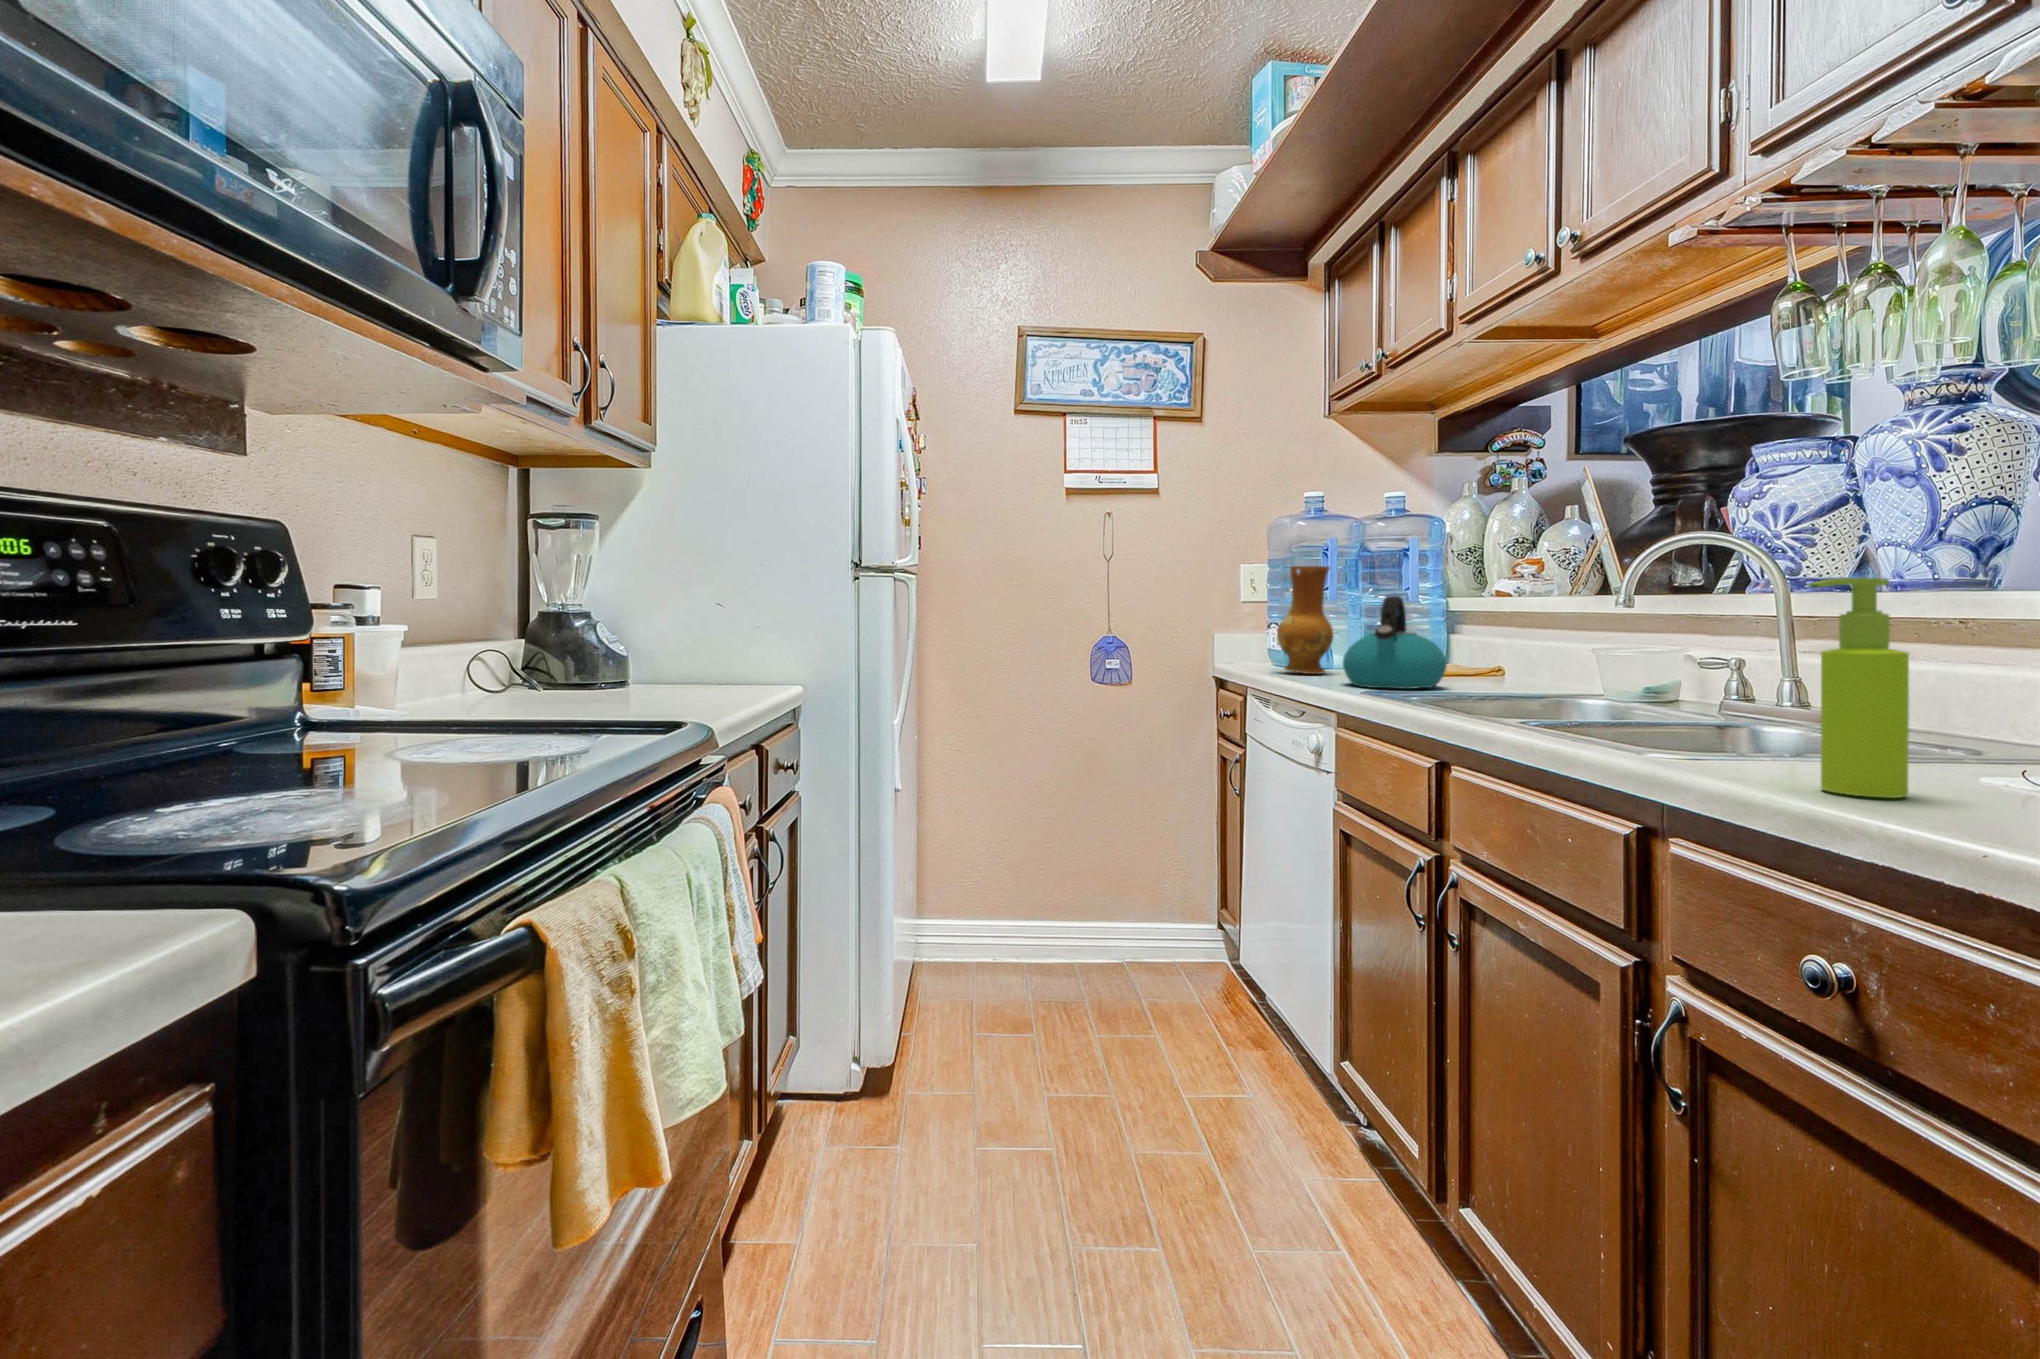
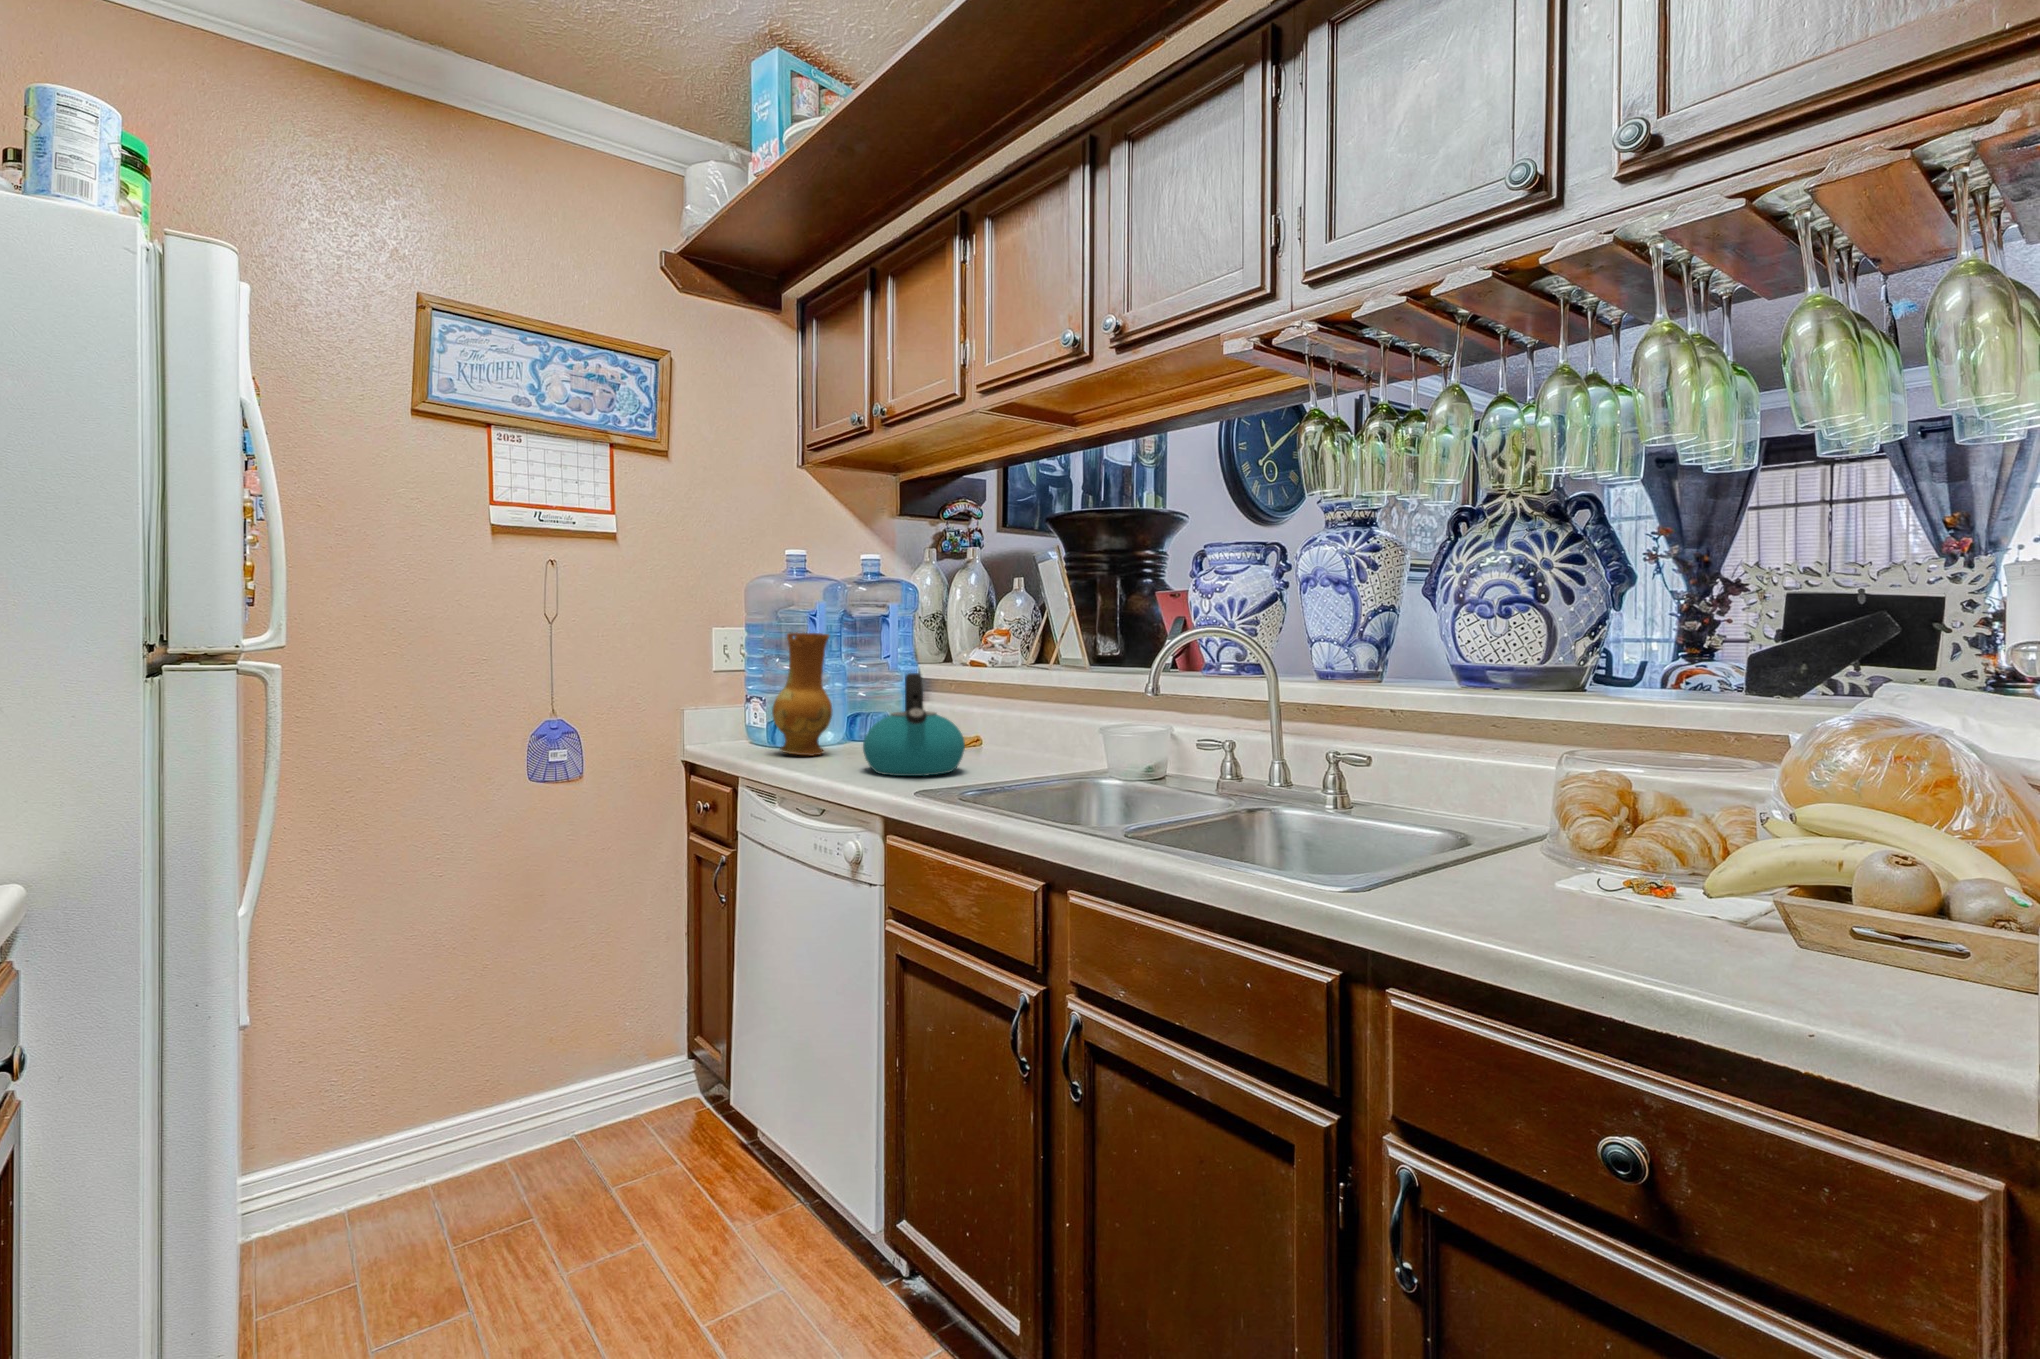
soap dispenser: present [1807,578,1909,798] -> none [1507,716,1586,935]

